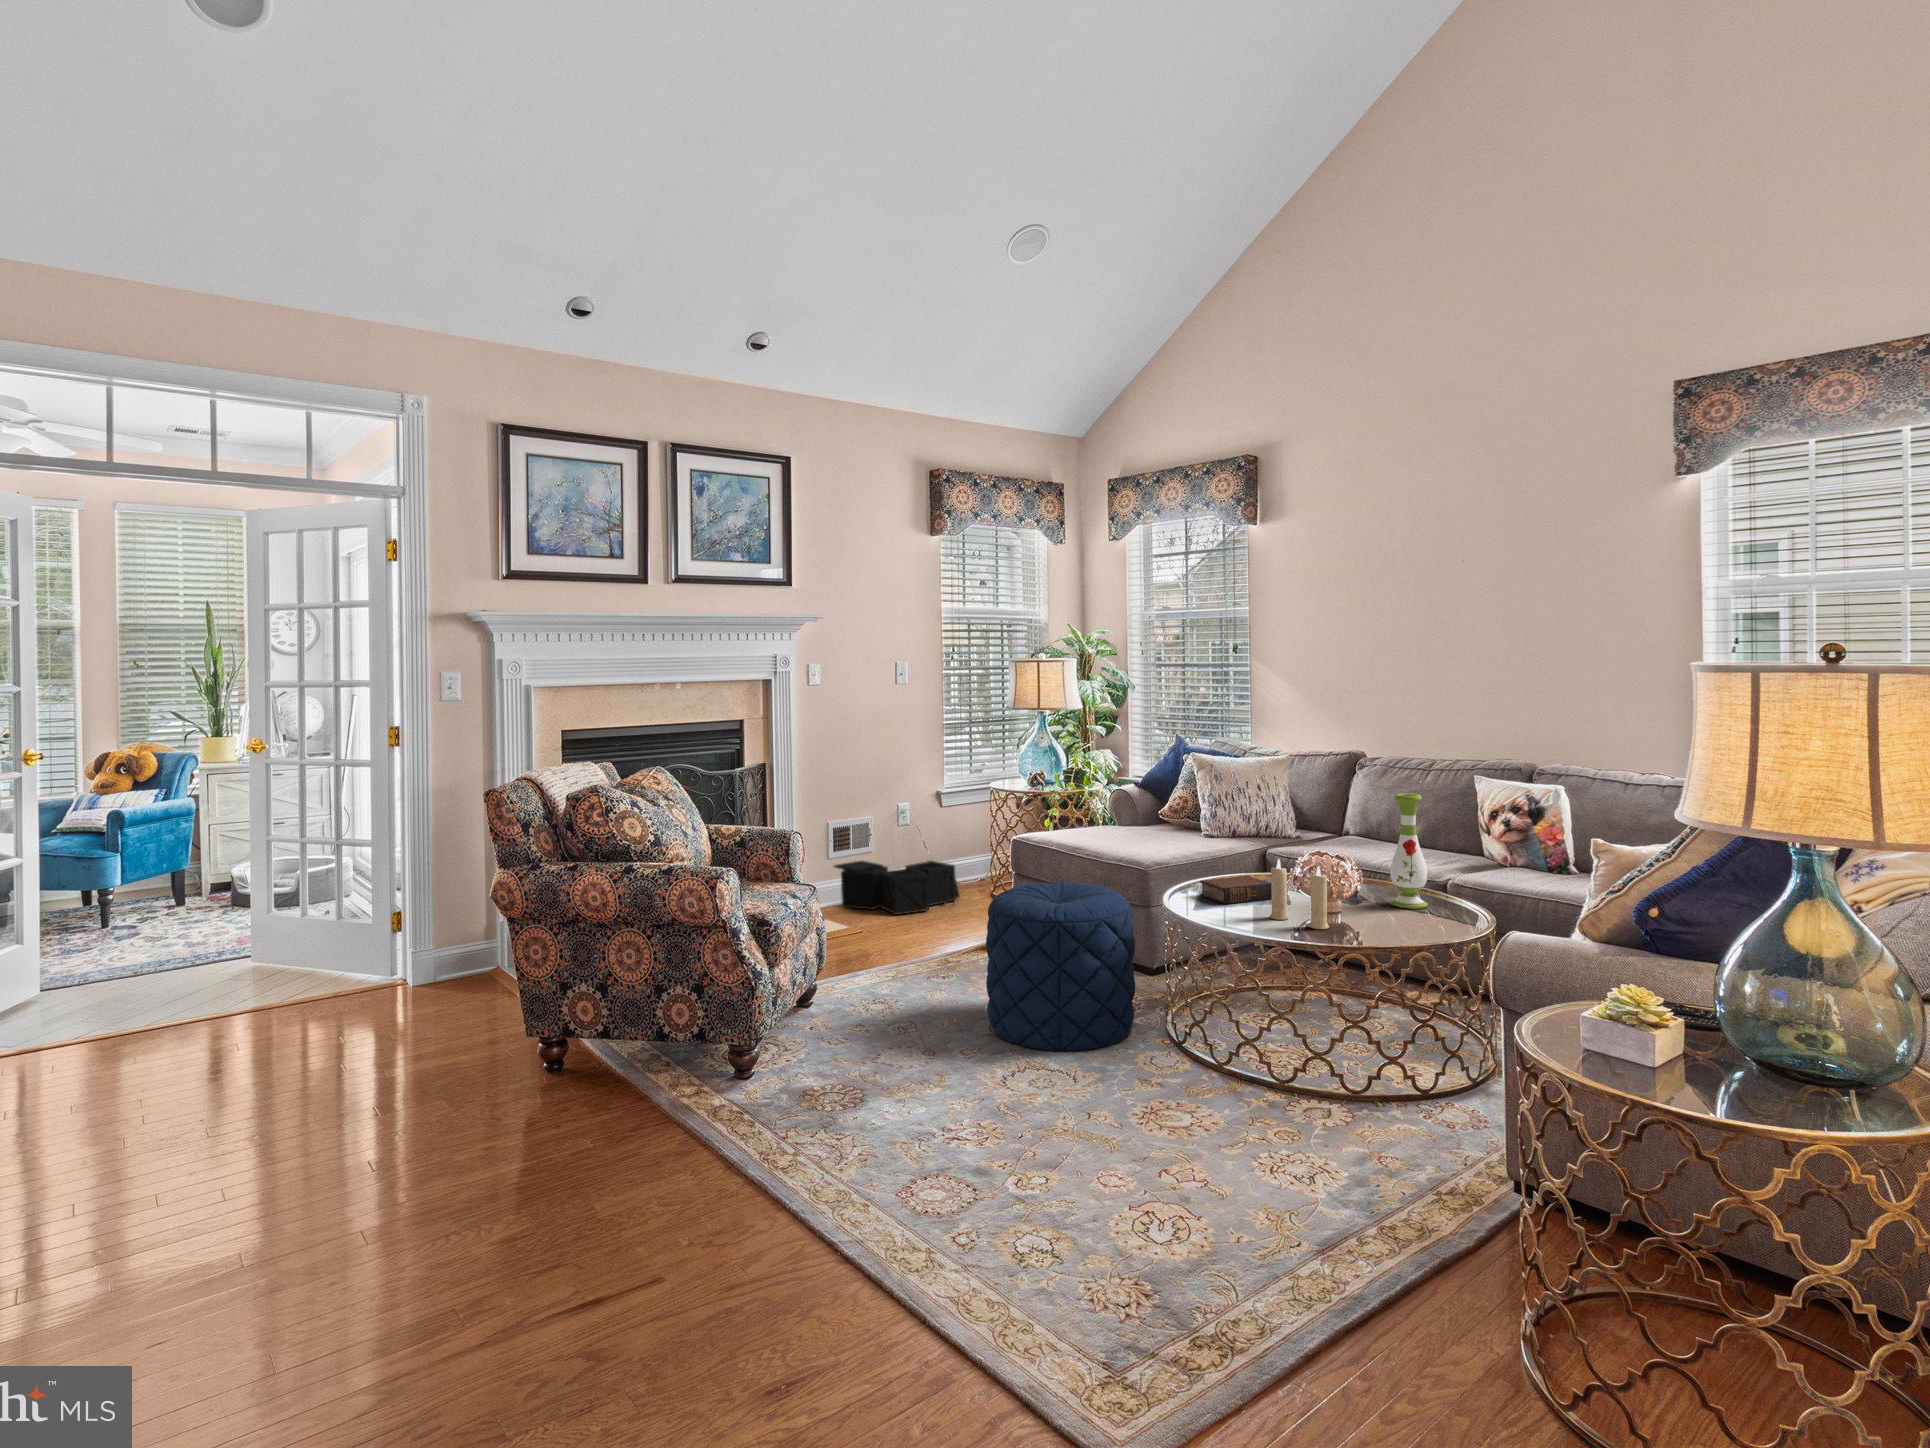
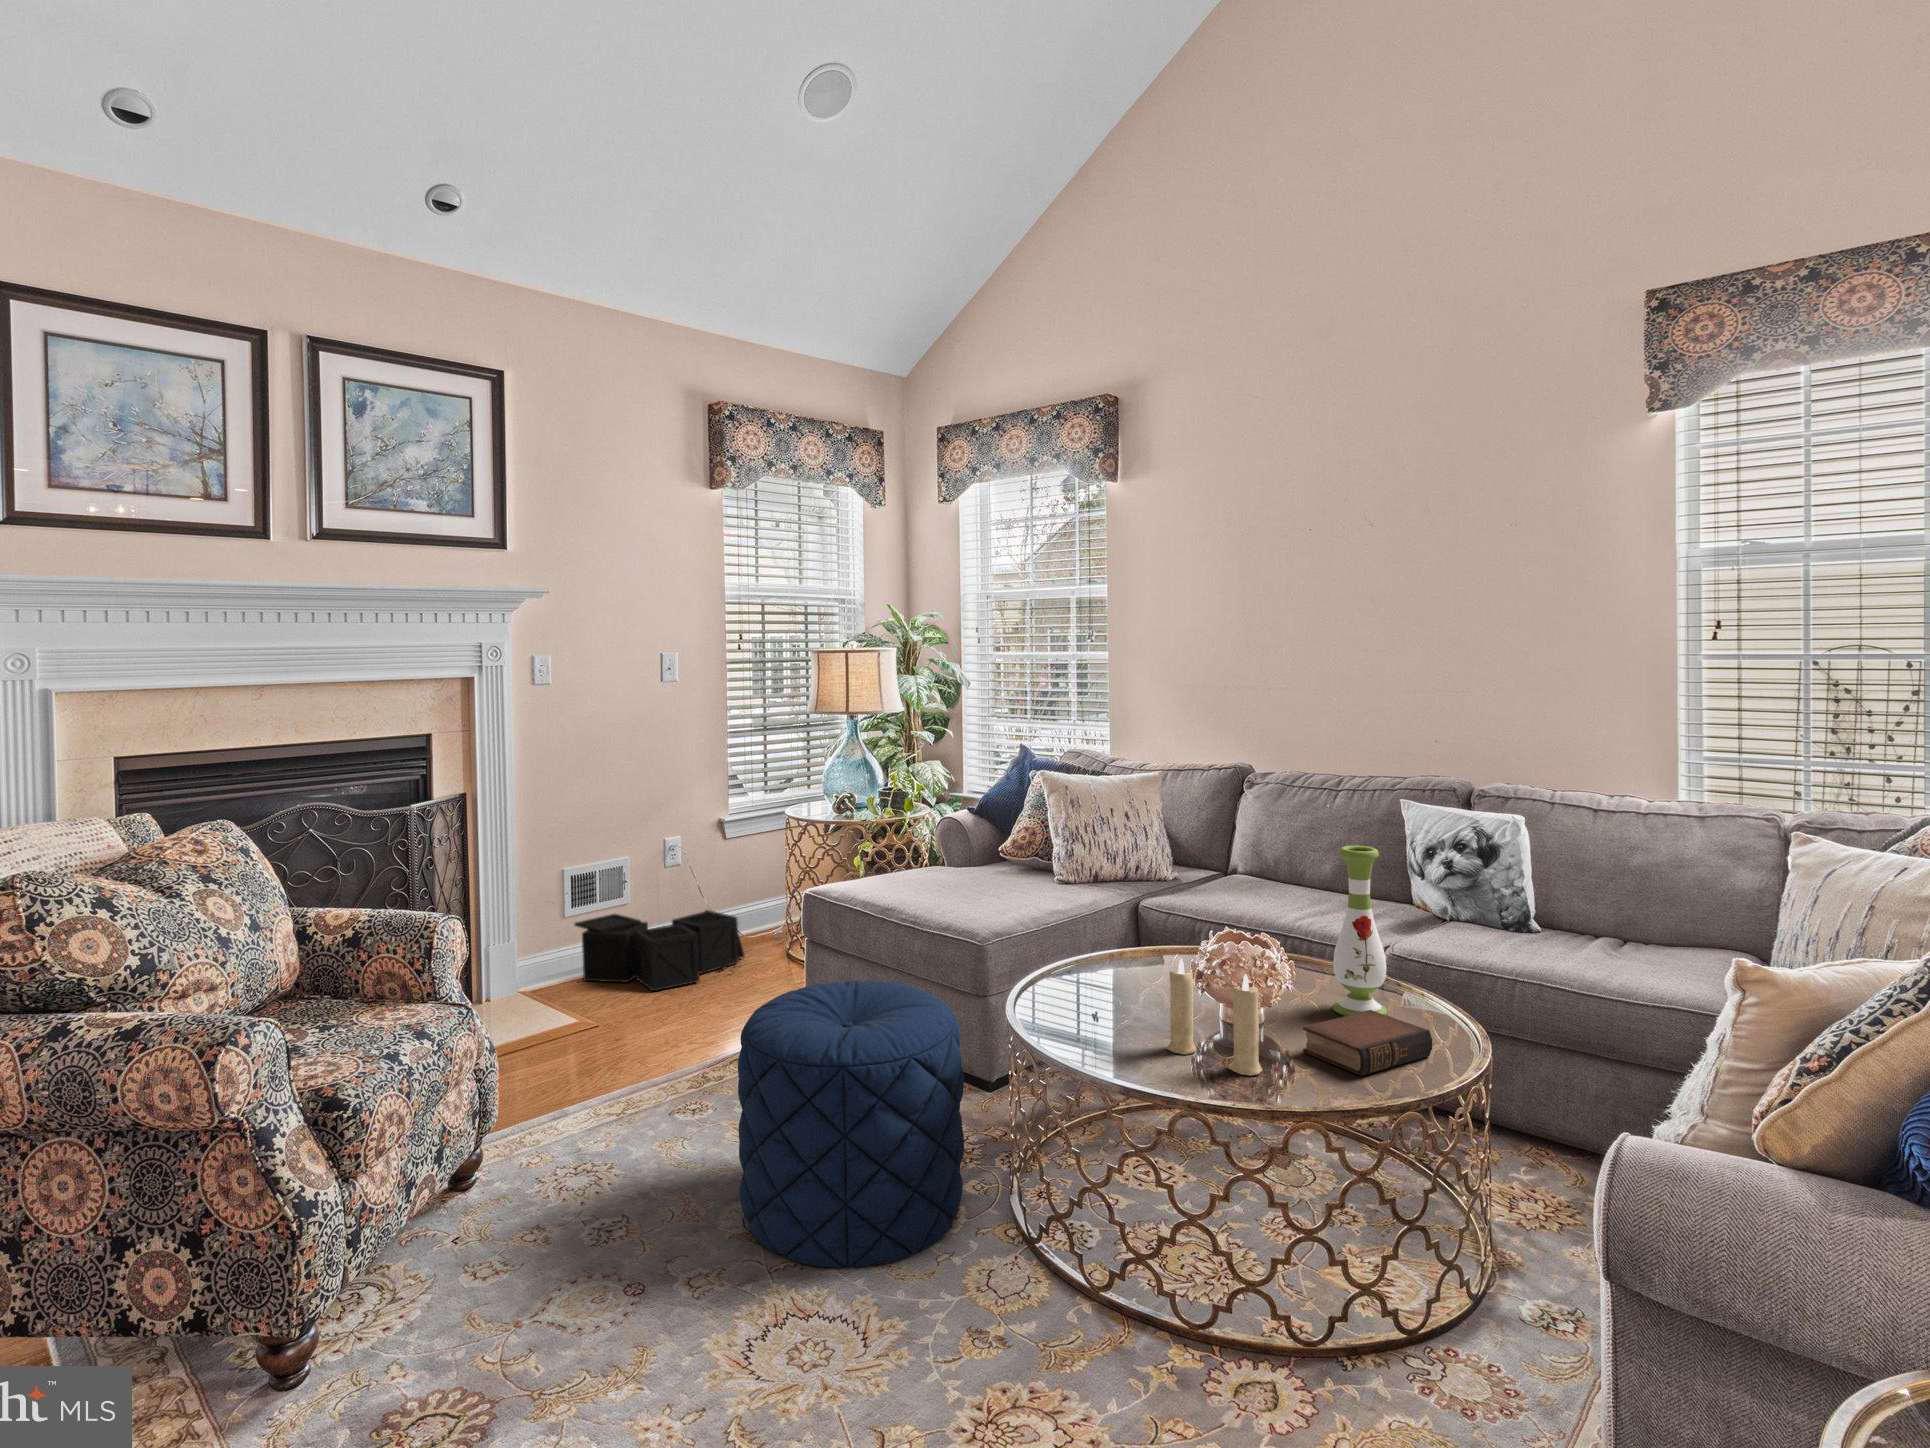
book: present [1200,876,1272,904] -> present [1303,1010,1432,1076]

